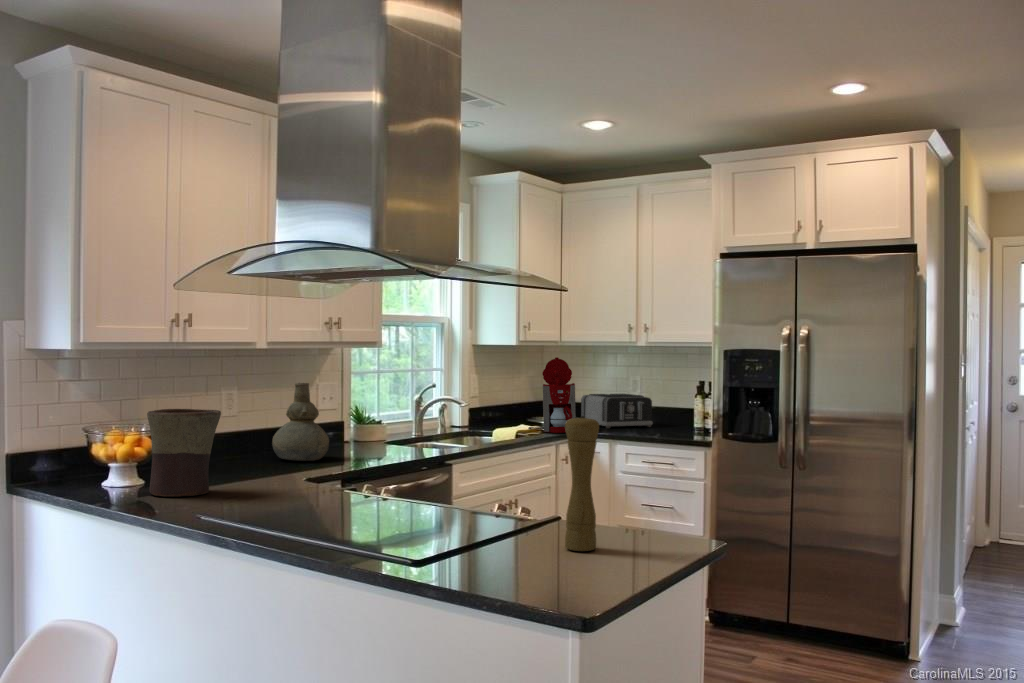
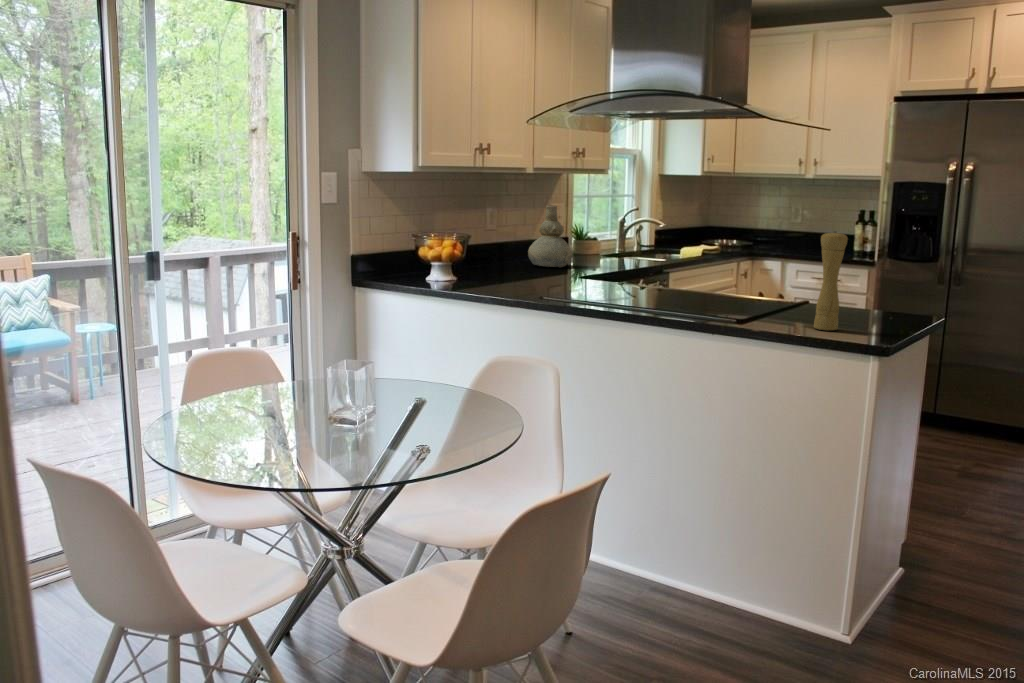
coffee maker: present [528,357,576,433] -> none [708,188,752,252]
toaster: present [581,394,653,428] -> none [748,220,814,249]
flower pot: present [147,409,221,497] -> none [467,223,520,288]

